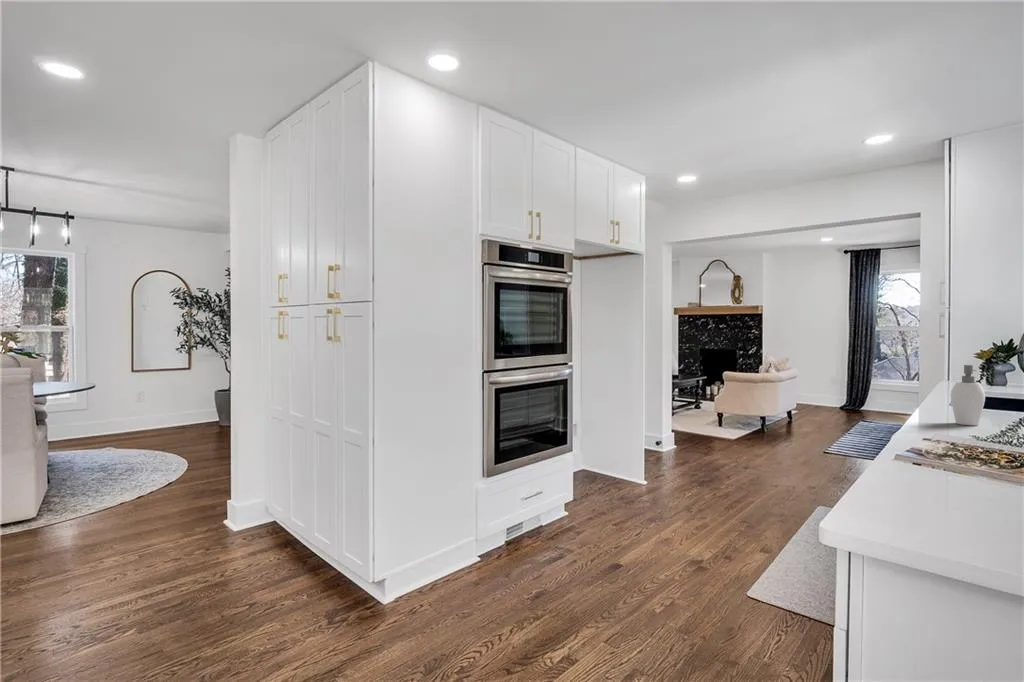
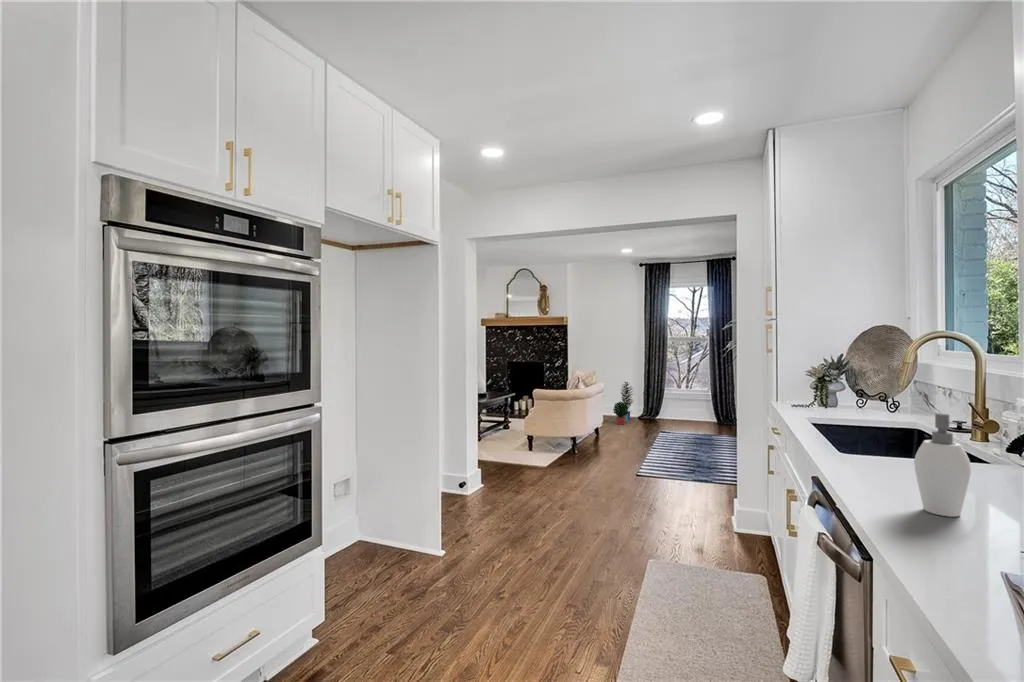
potted plant: none [811,370,837,413] -> present [613,382,633,425]

